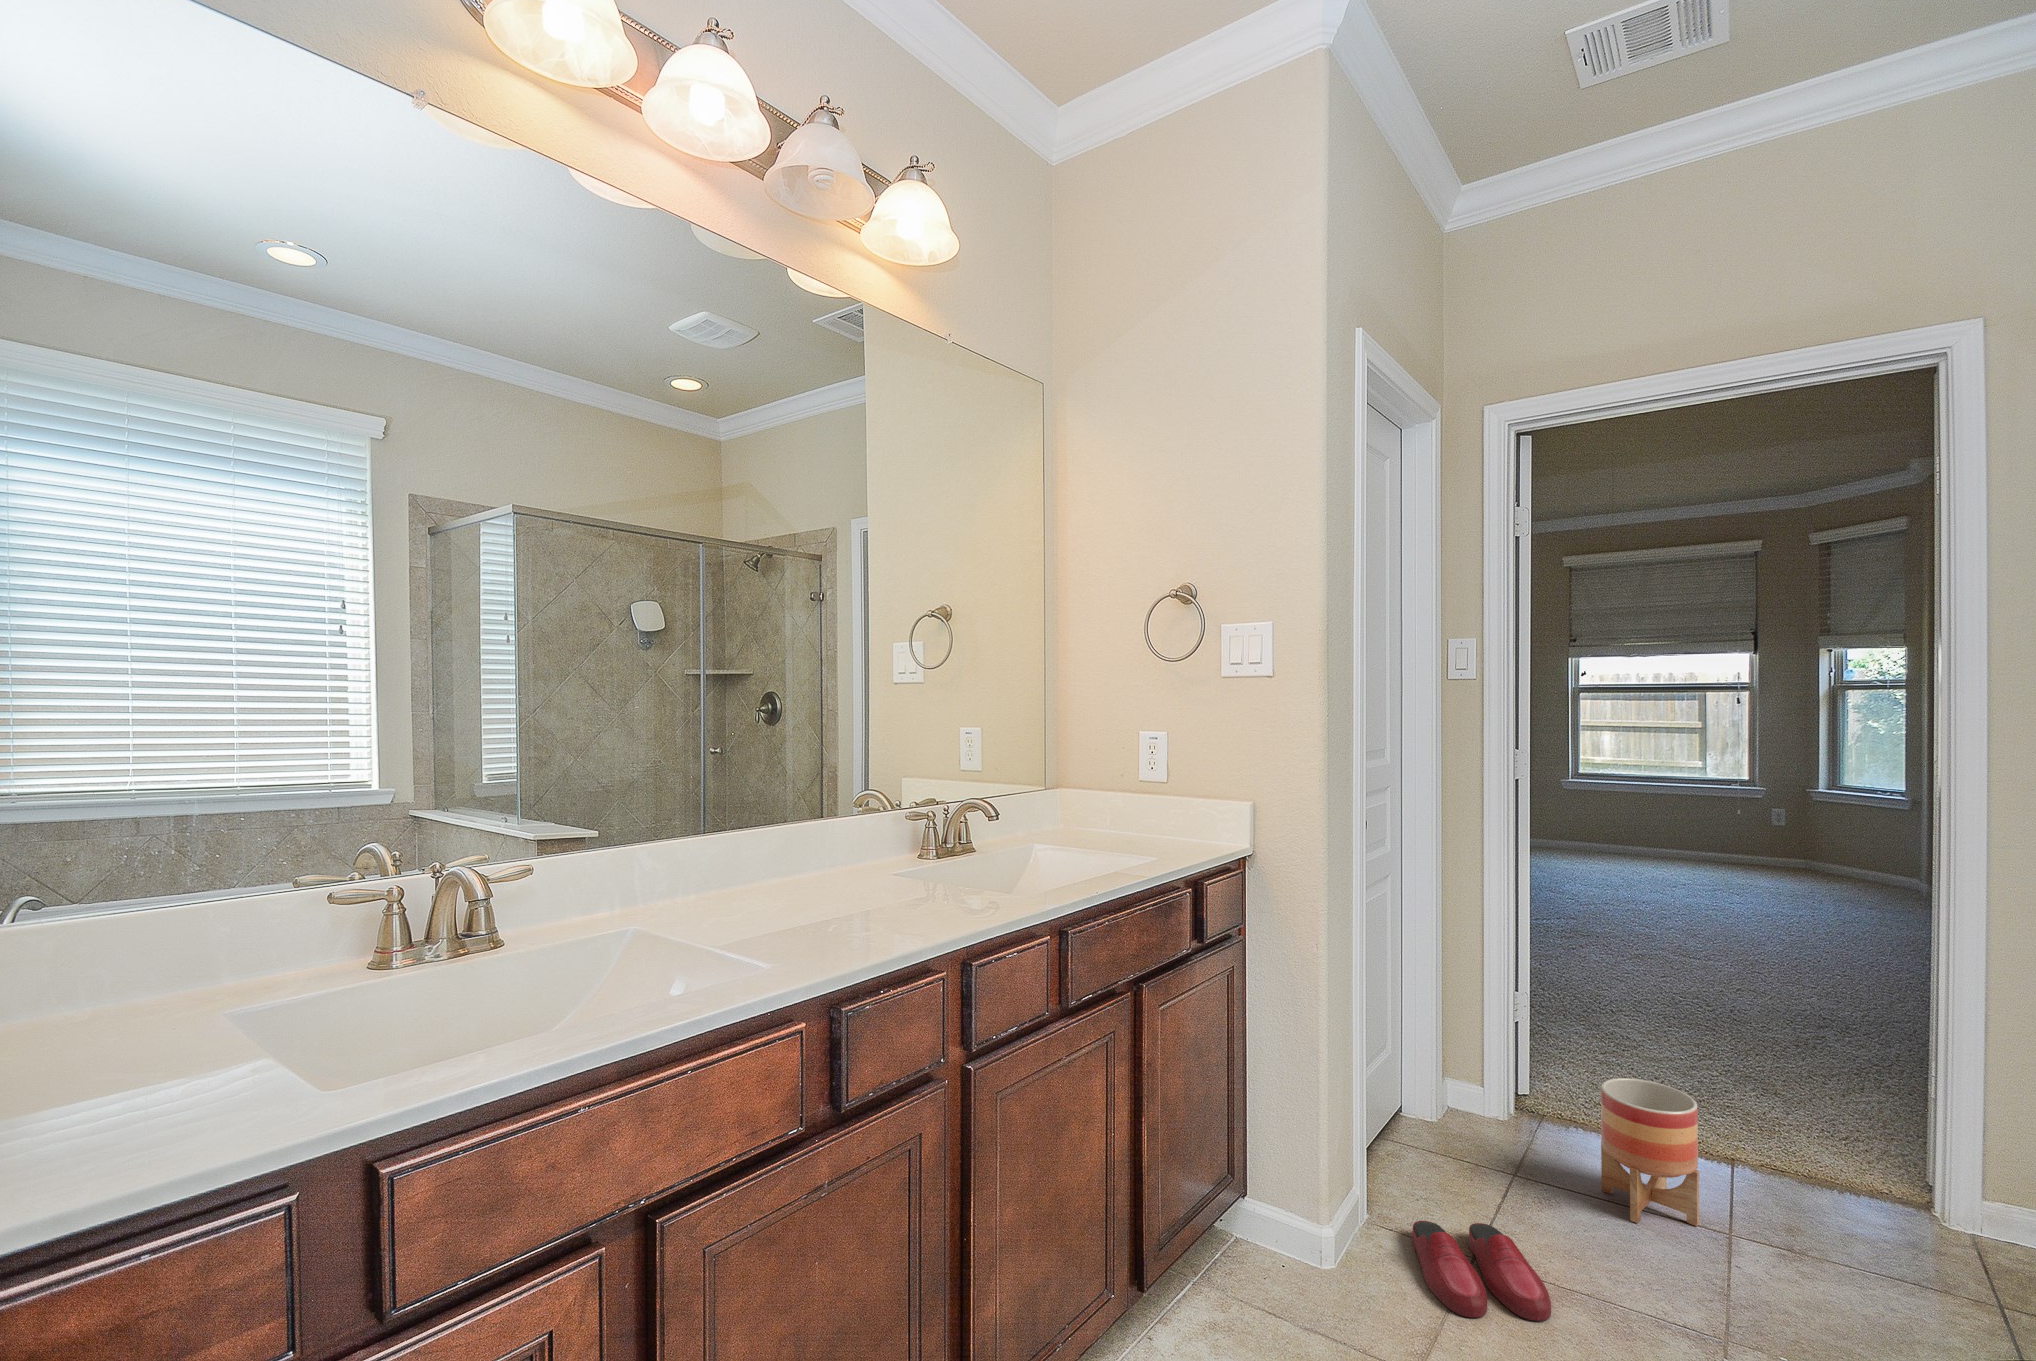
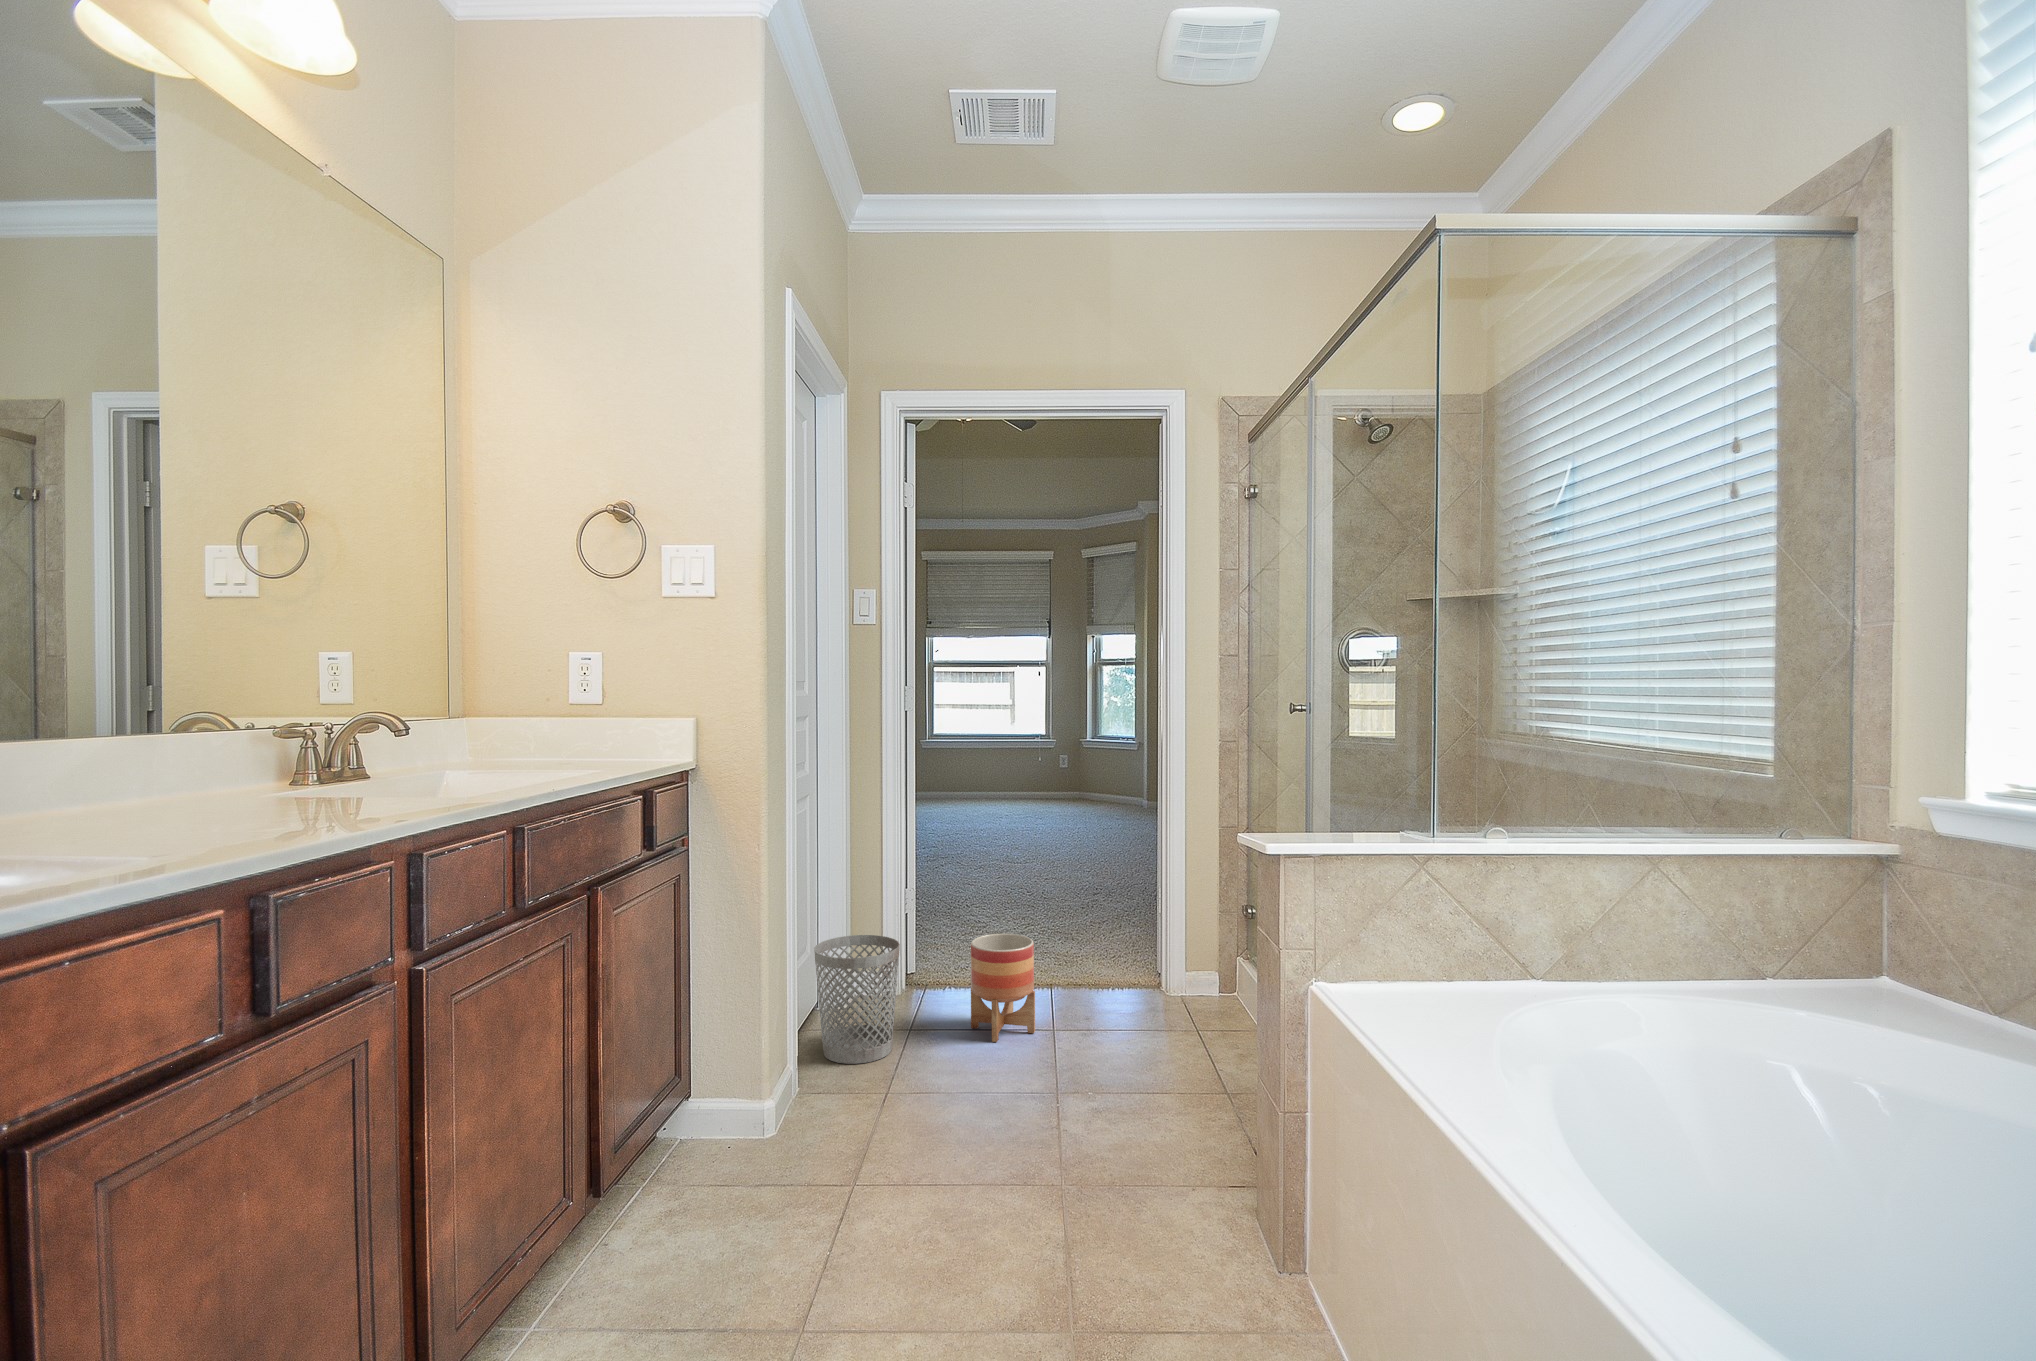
wastebasket: none [1394,1042,1500,1201] -> present [814,935,900,1064]
slippers: present [1412,1221,1551,1321] -> none [837,1069,946,1138]

